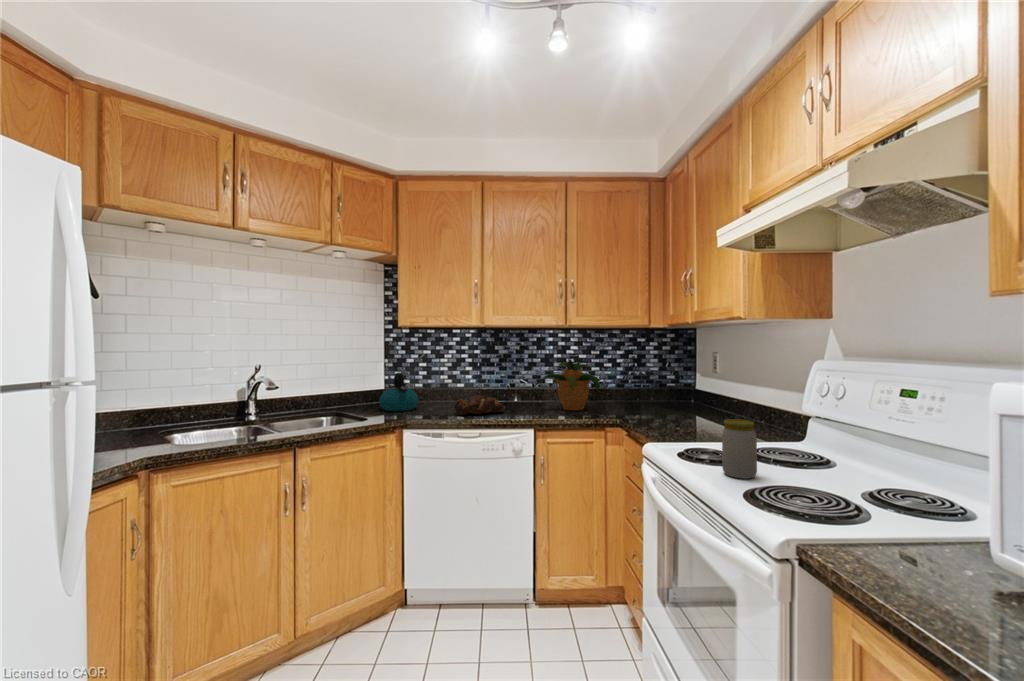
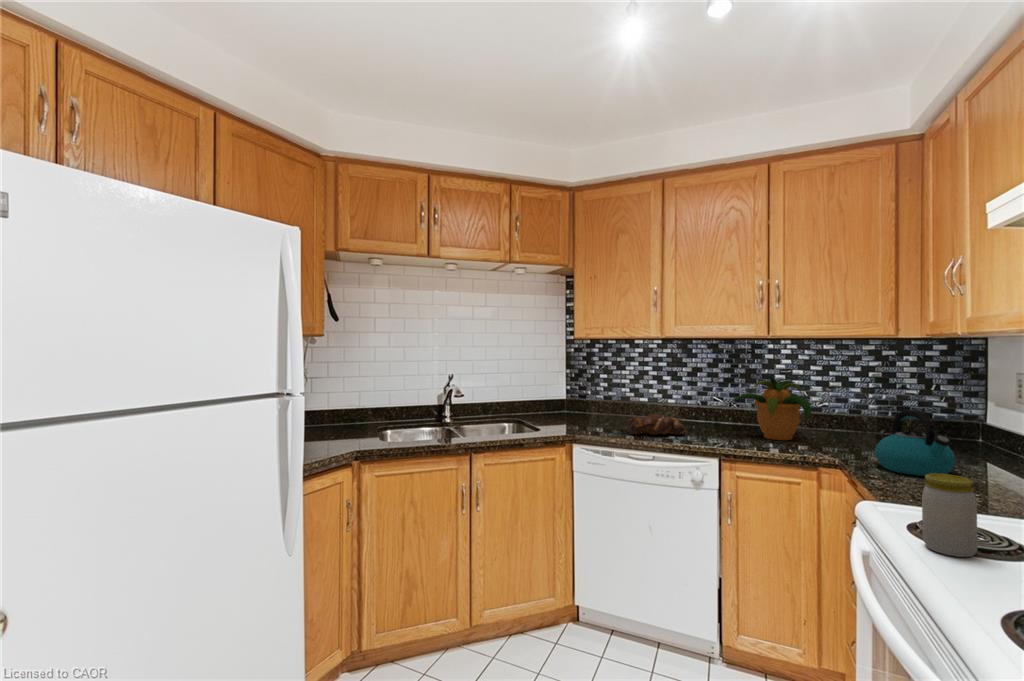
kettle: present [379,373,418,411] -> present [875,410,955,476]

